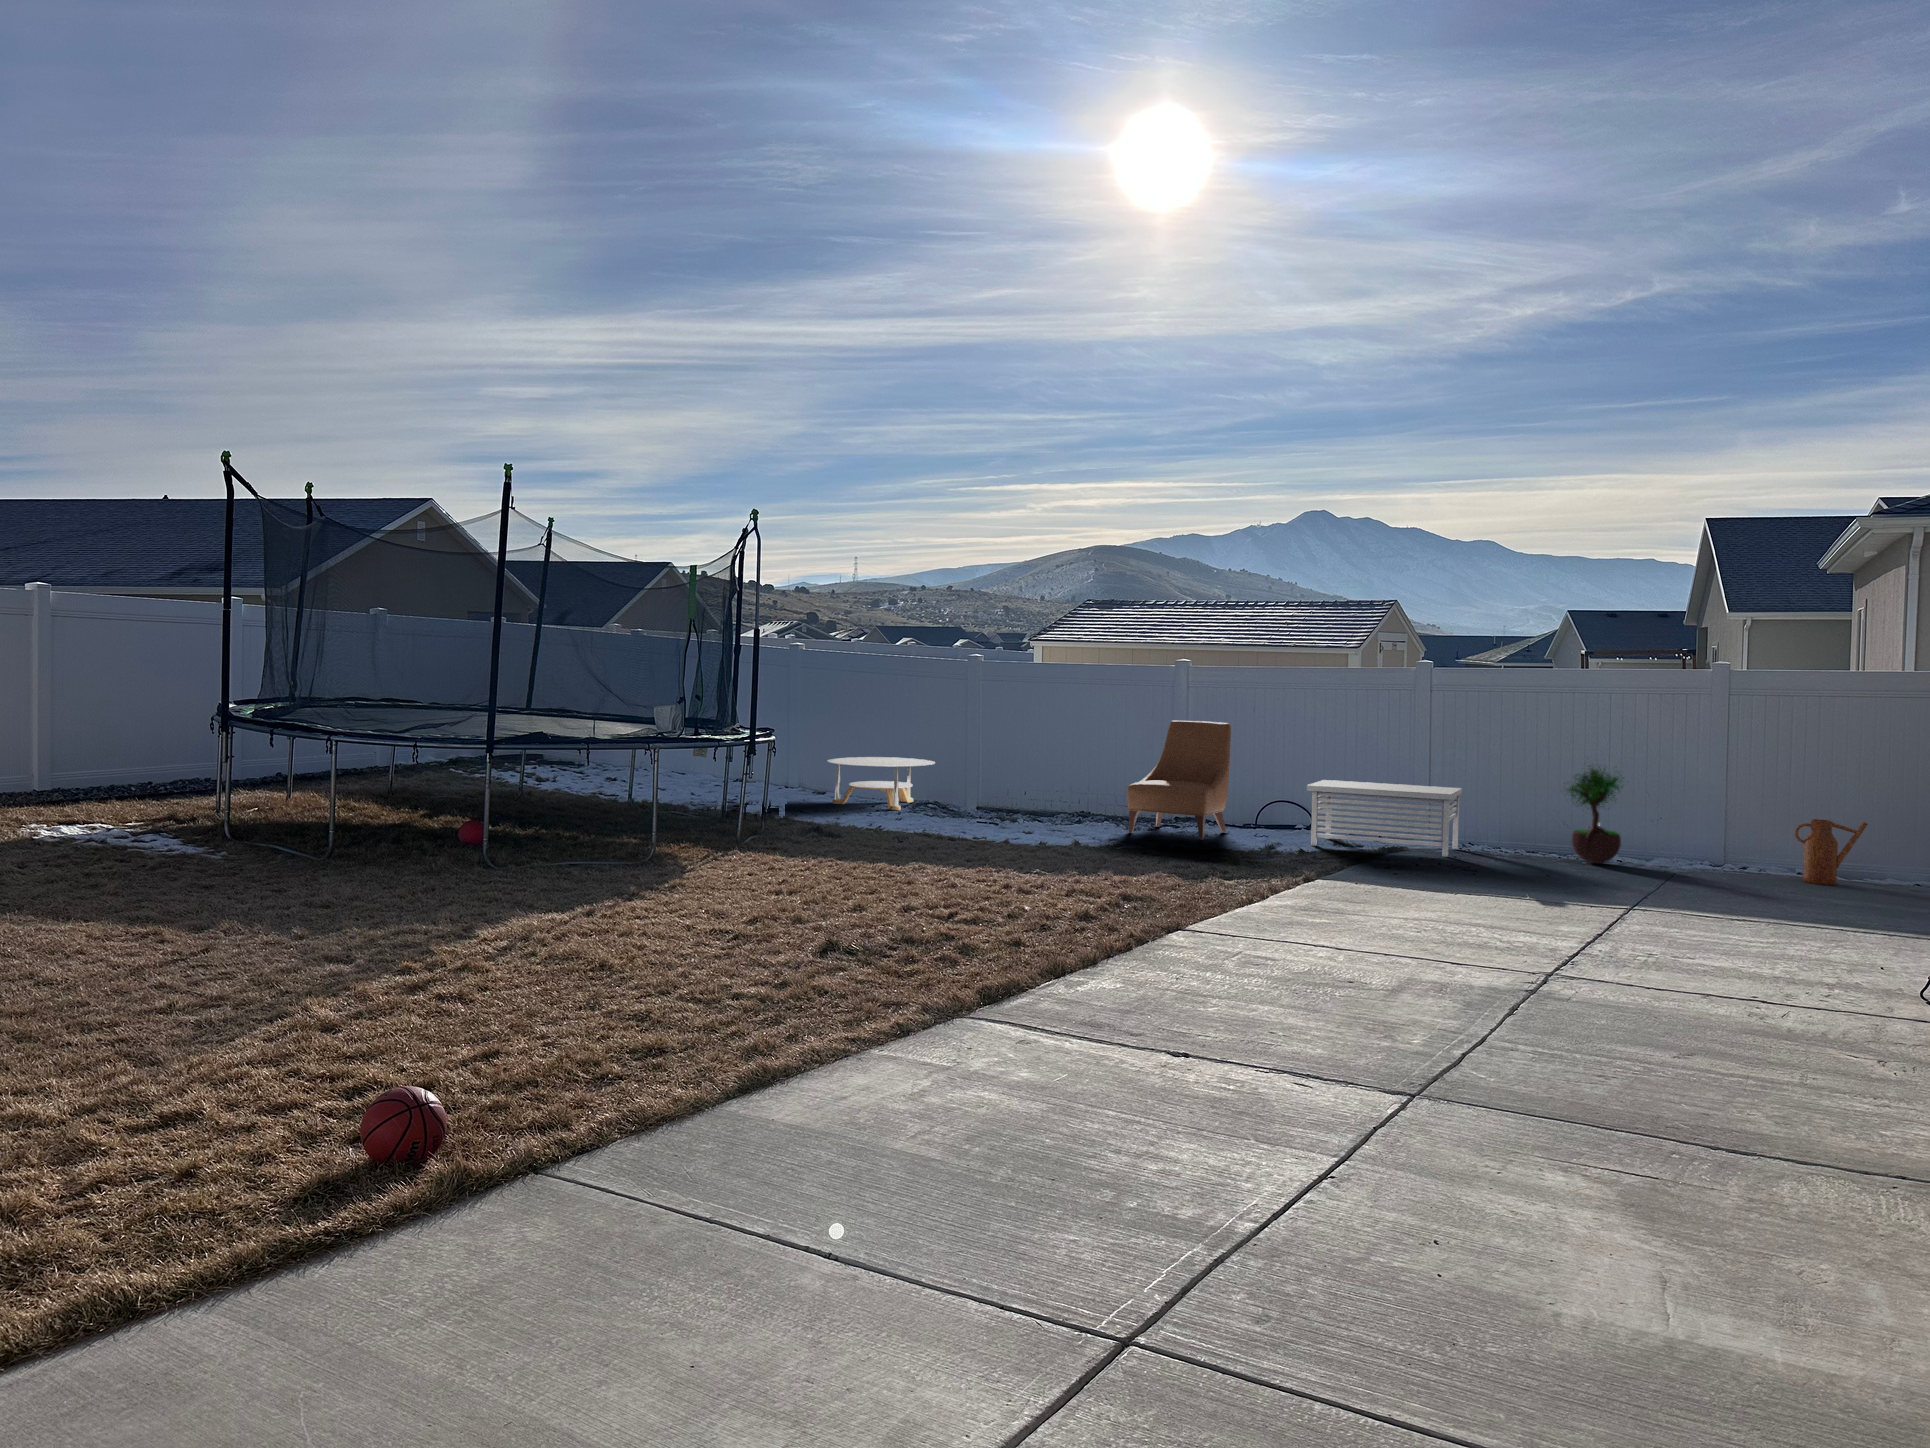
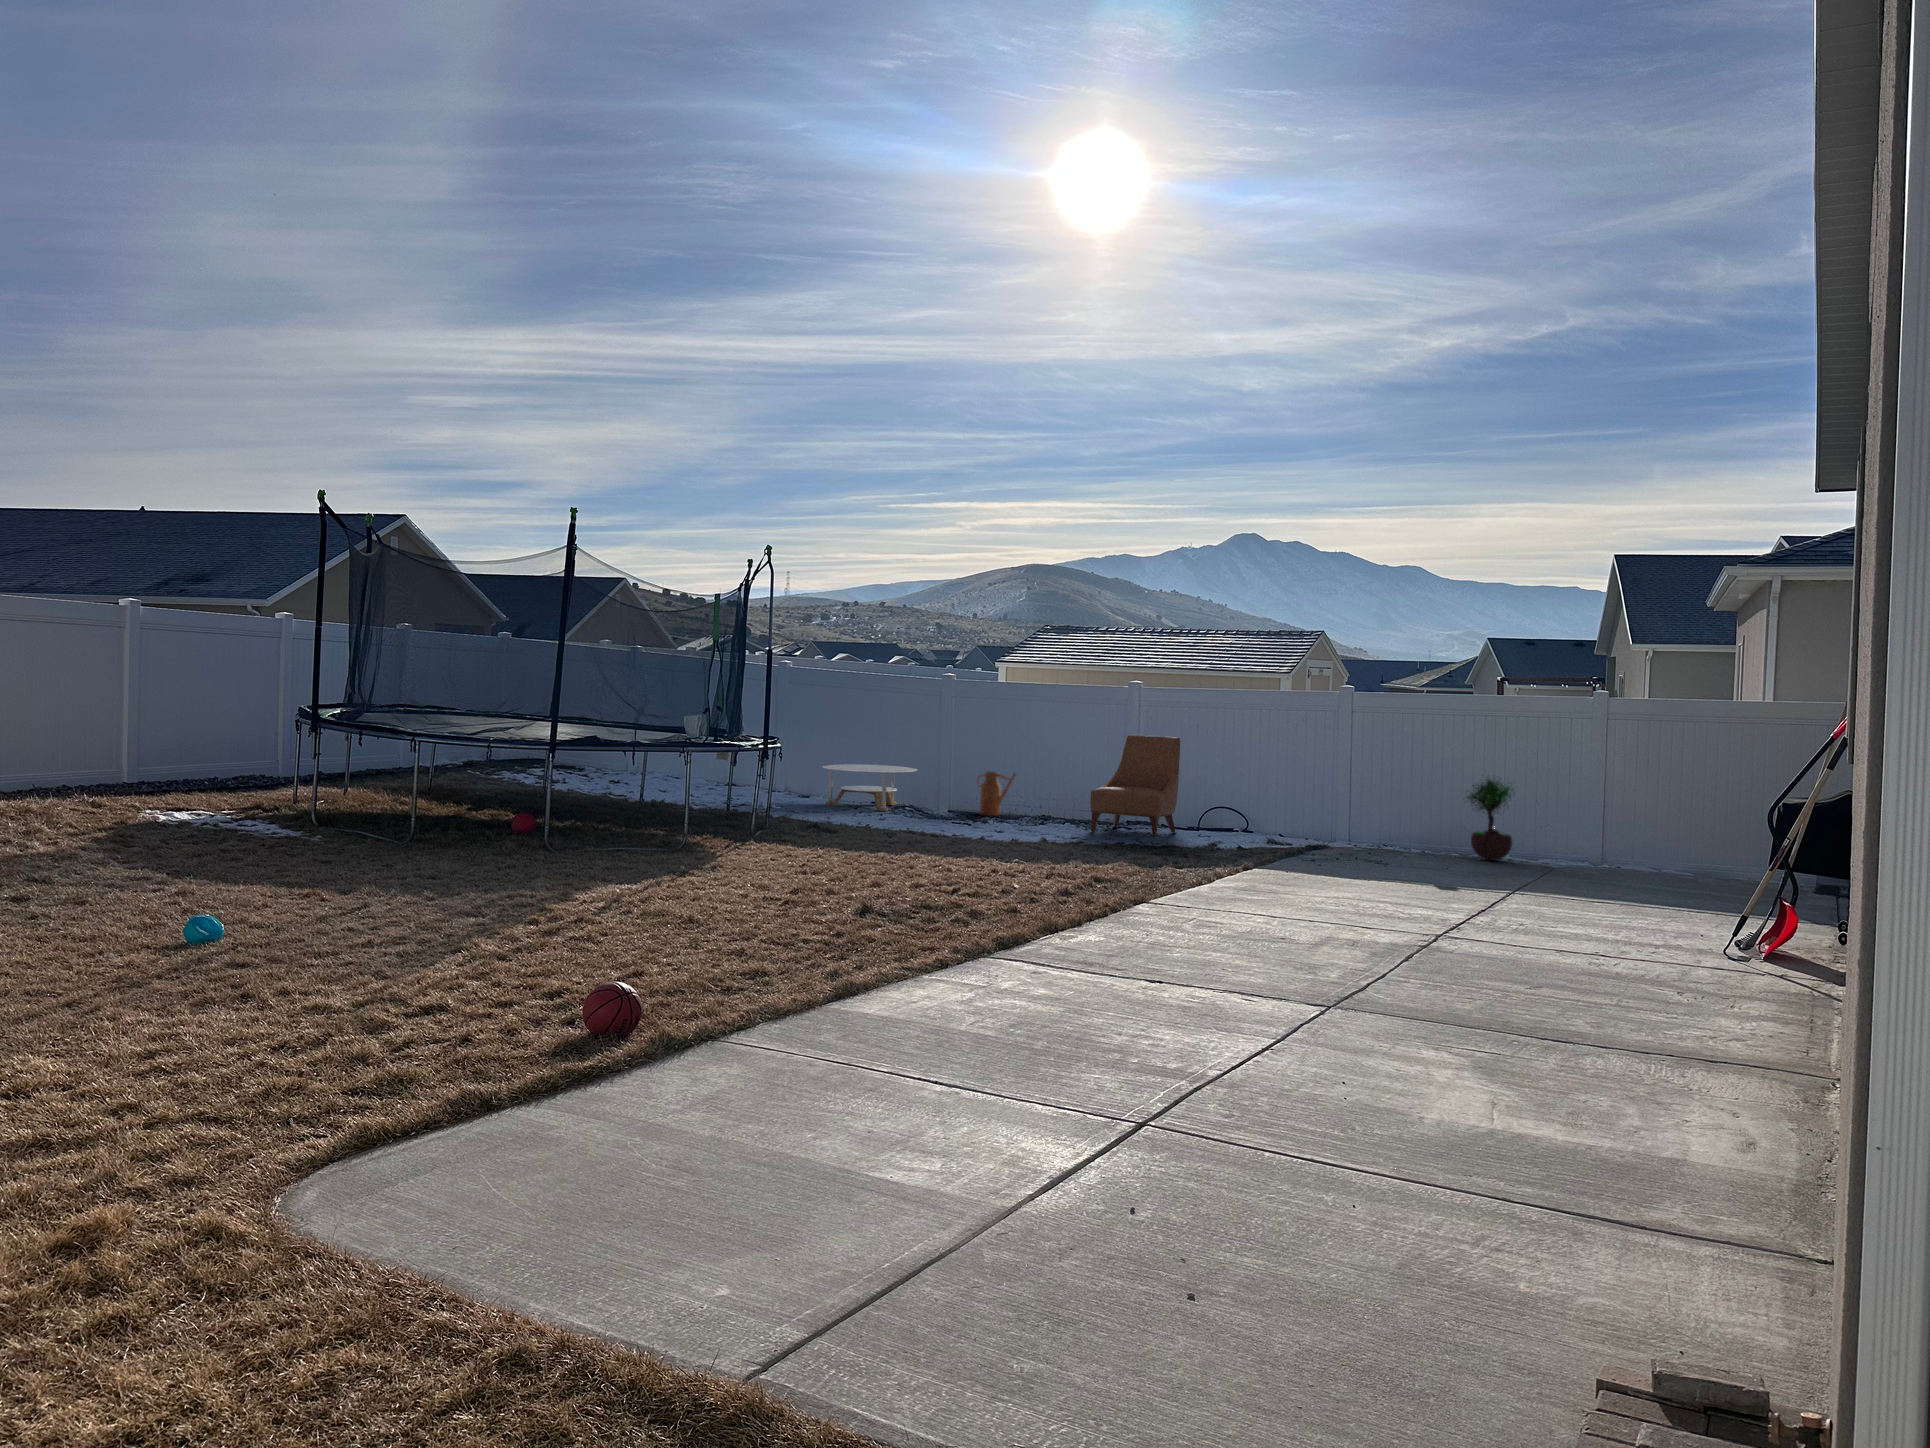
storage bench: present [1307,780,1462,857] -> none [1246,788,1379,854]
watering can: present [1795,819,1868,885] -> present [977,771,1016,816]

